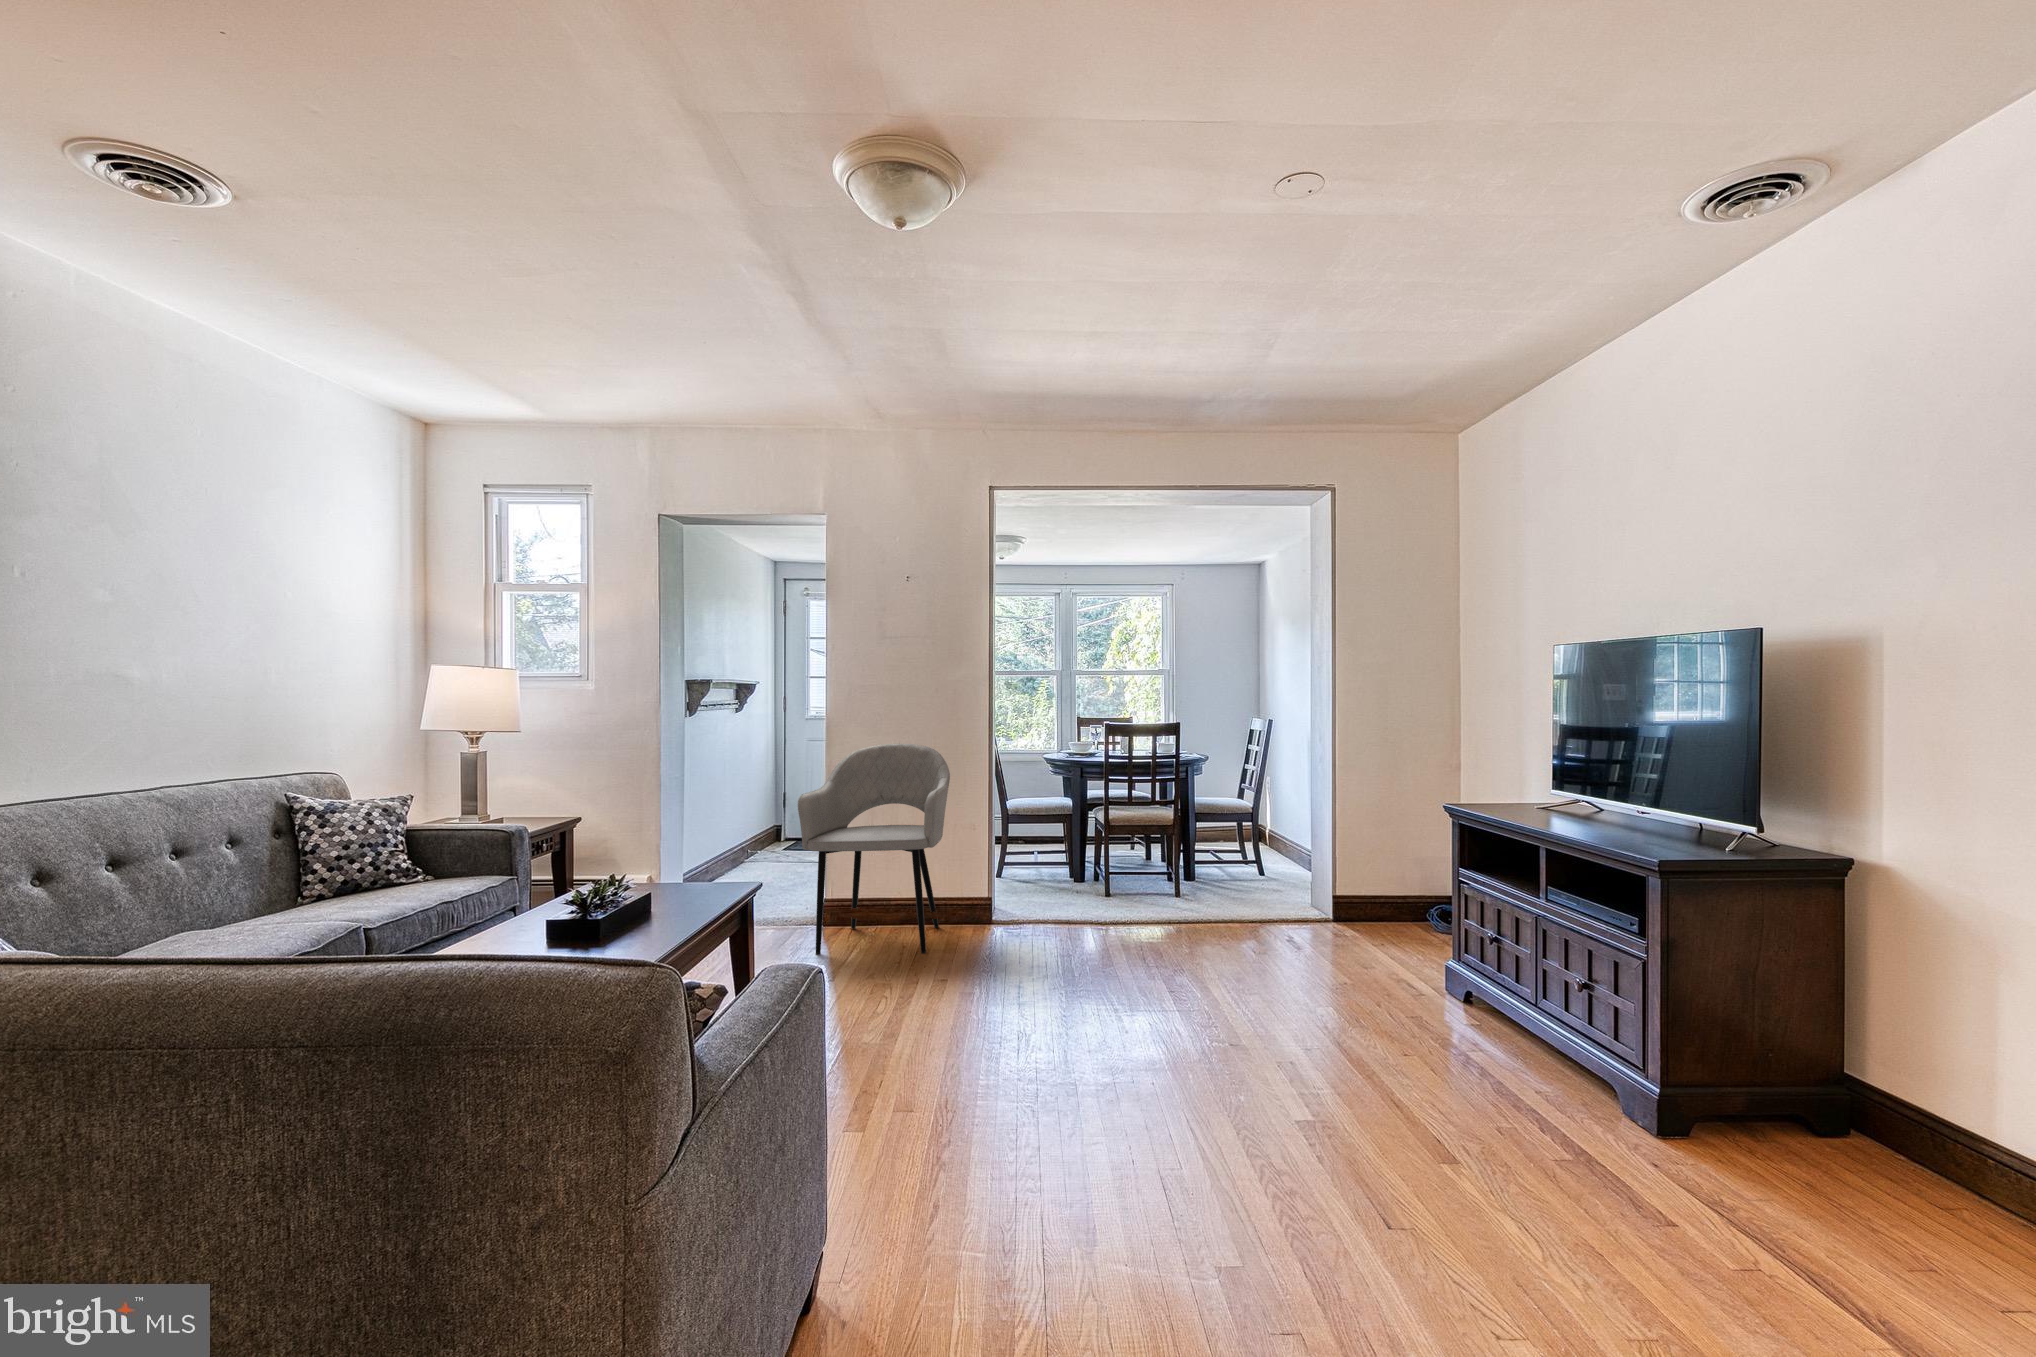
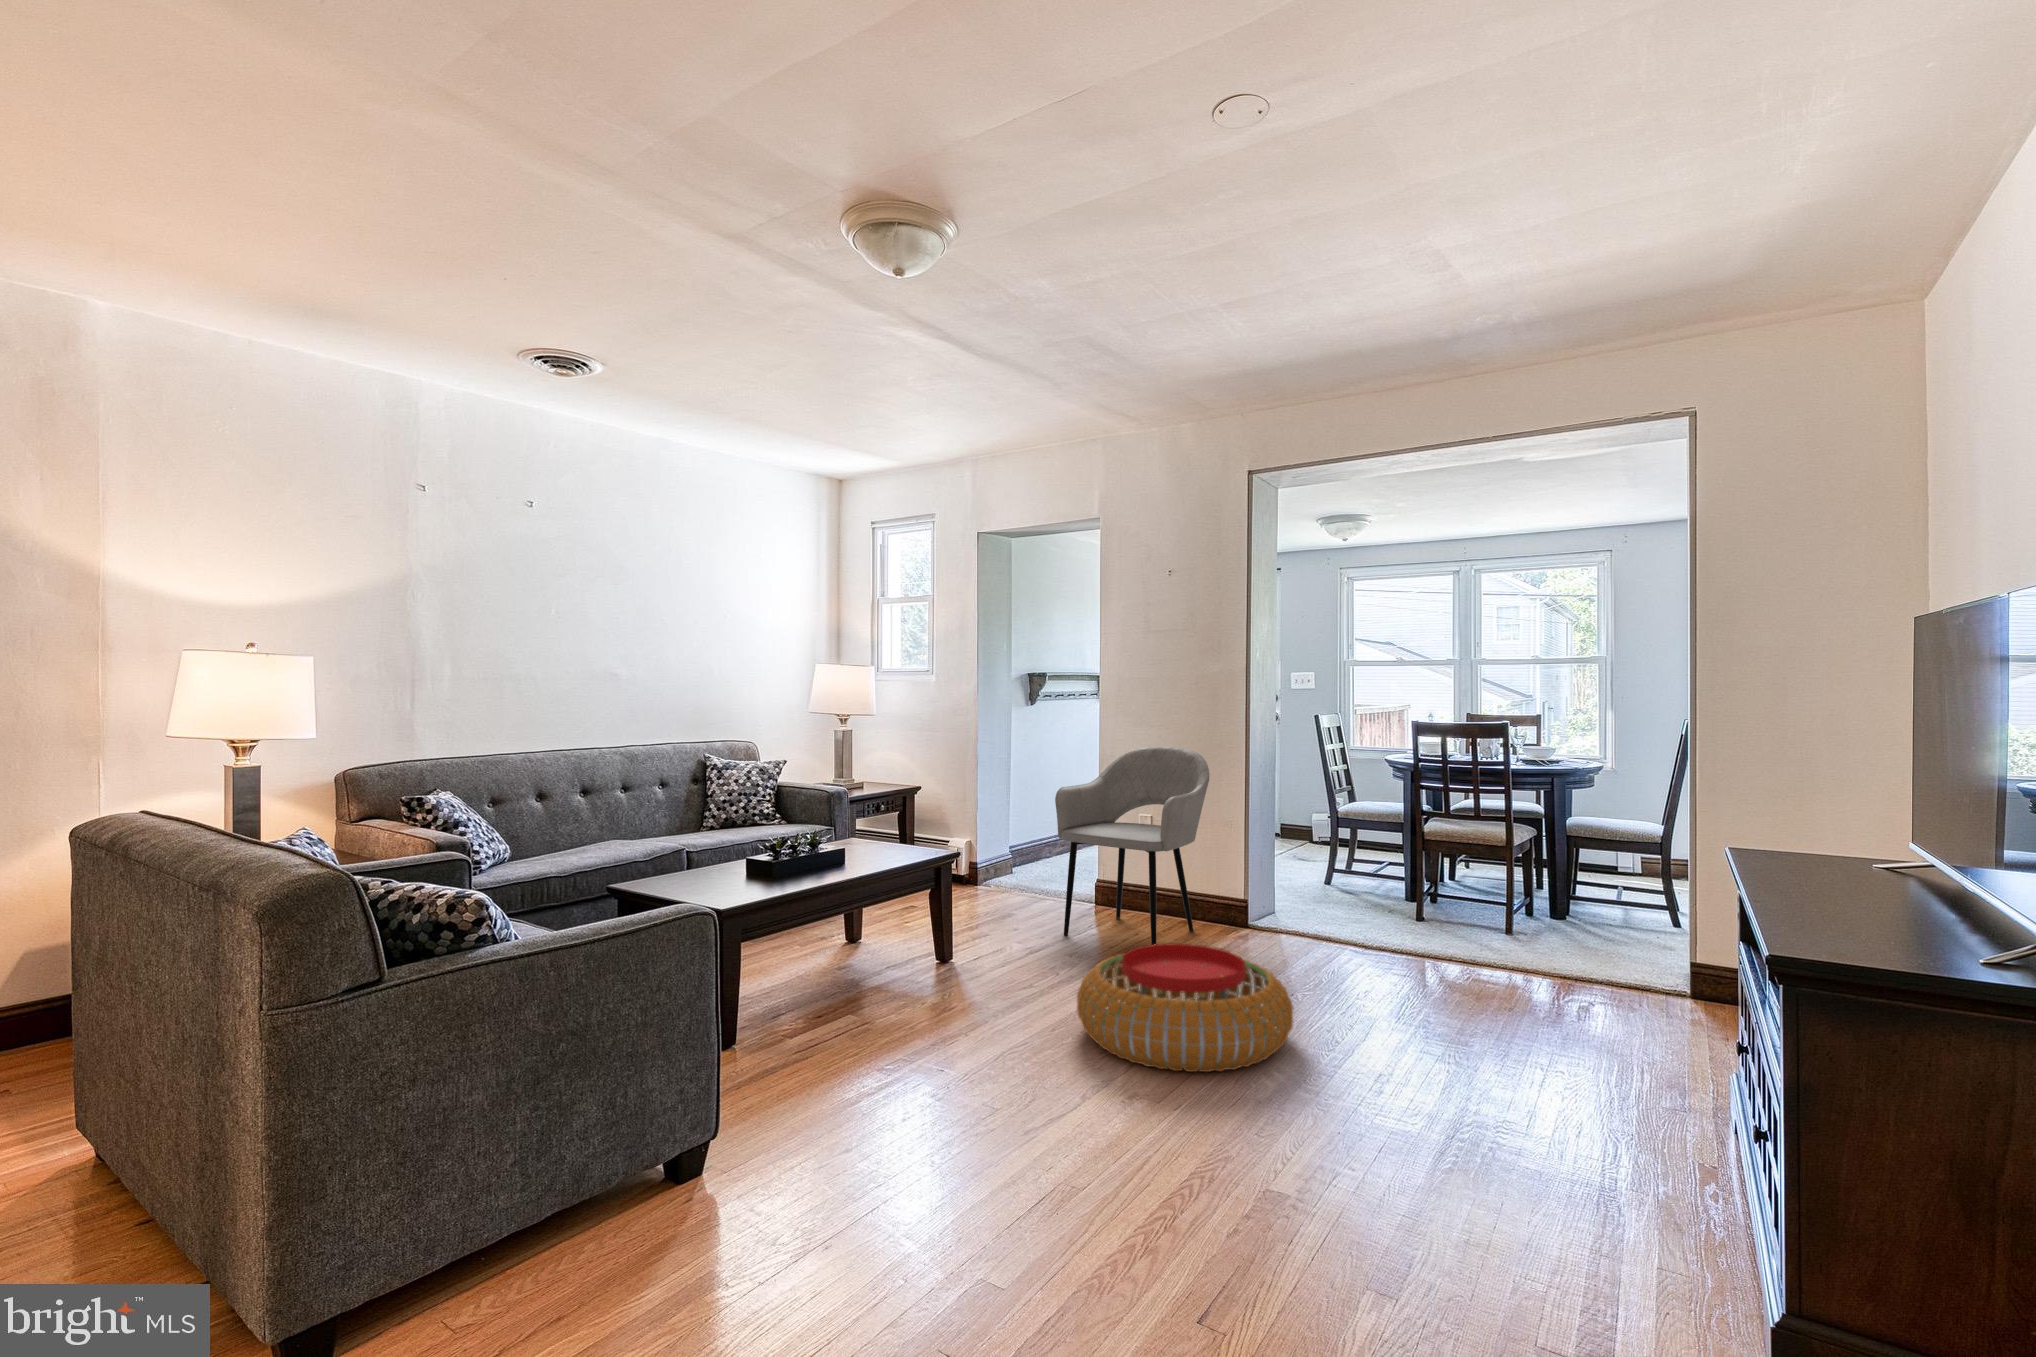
pouf: none [930,930,1147,1058] -> present [1077,944,1293,1072]

